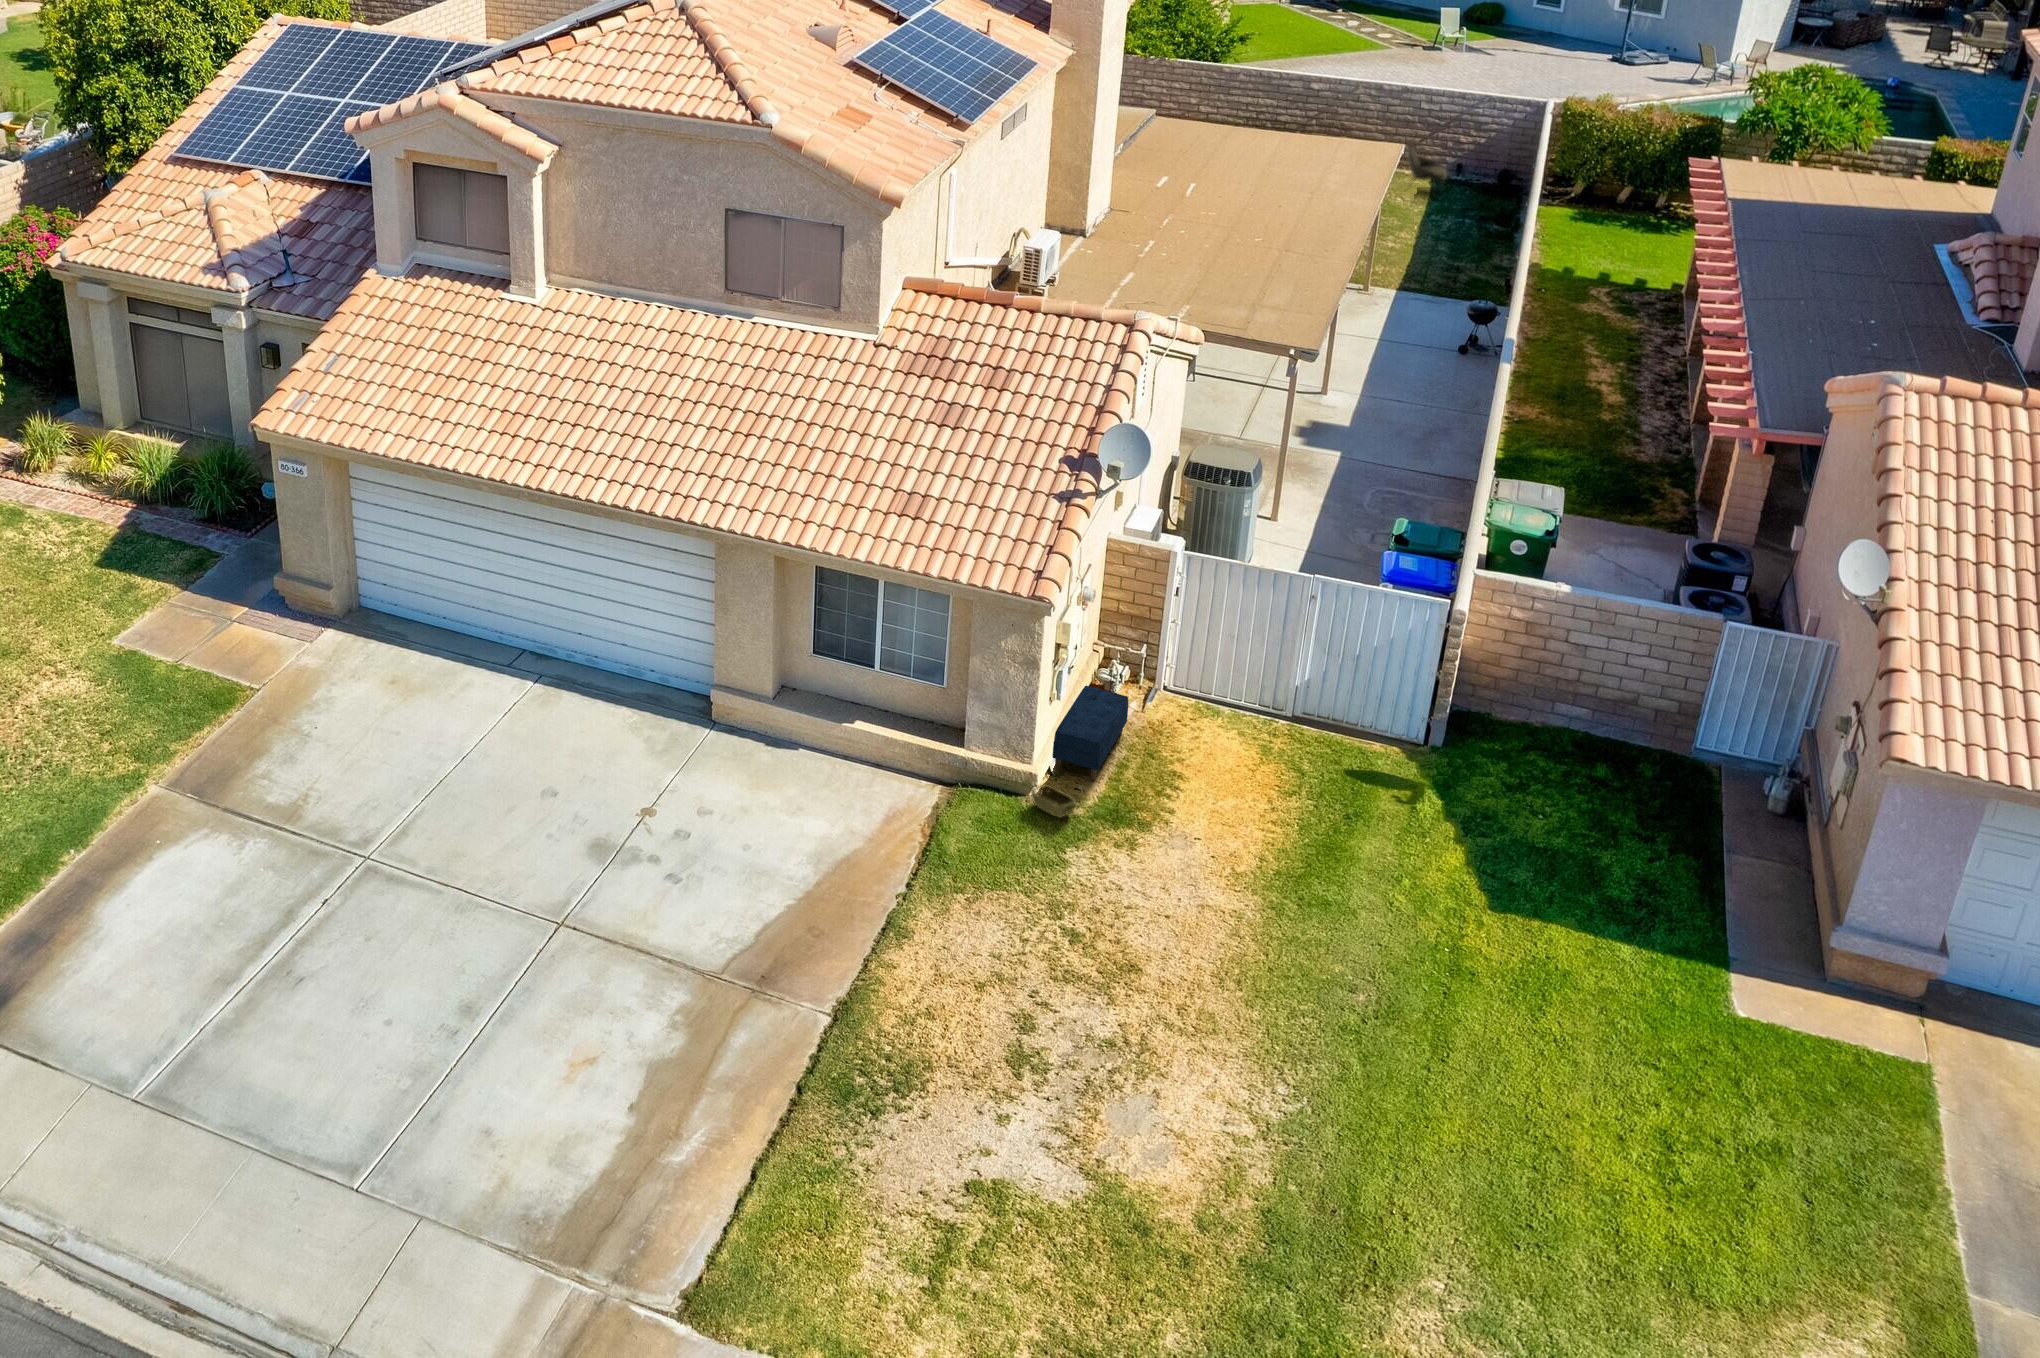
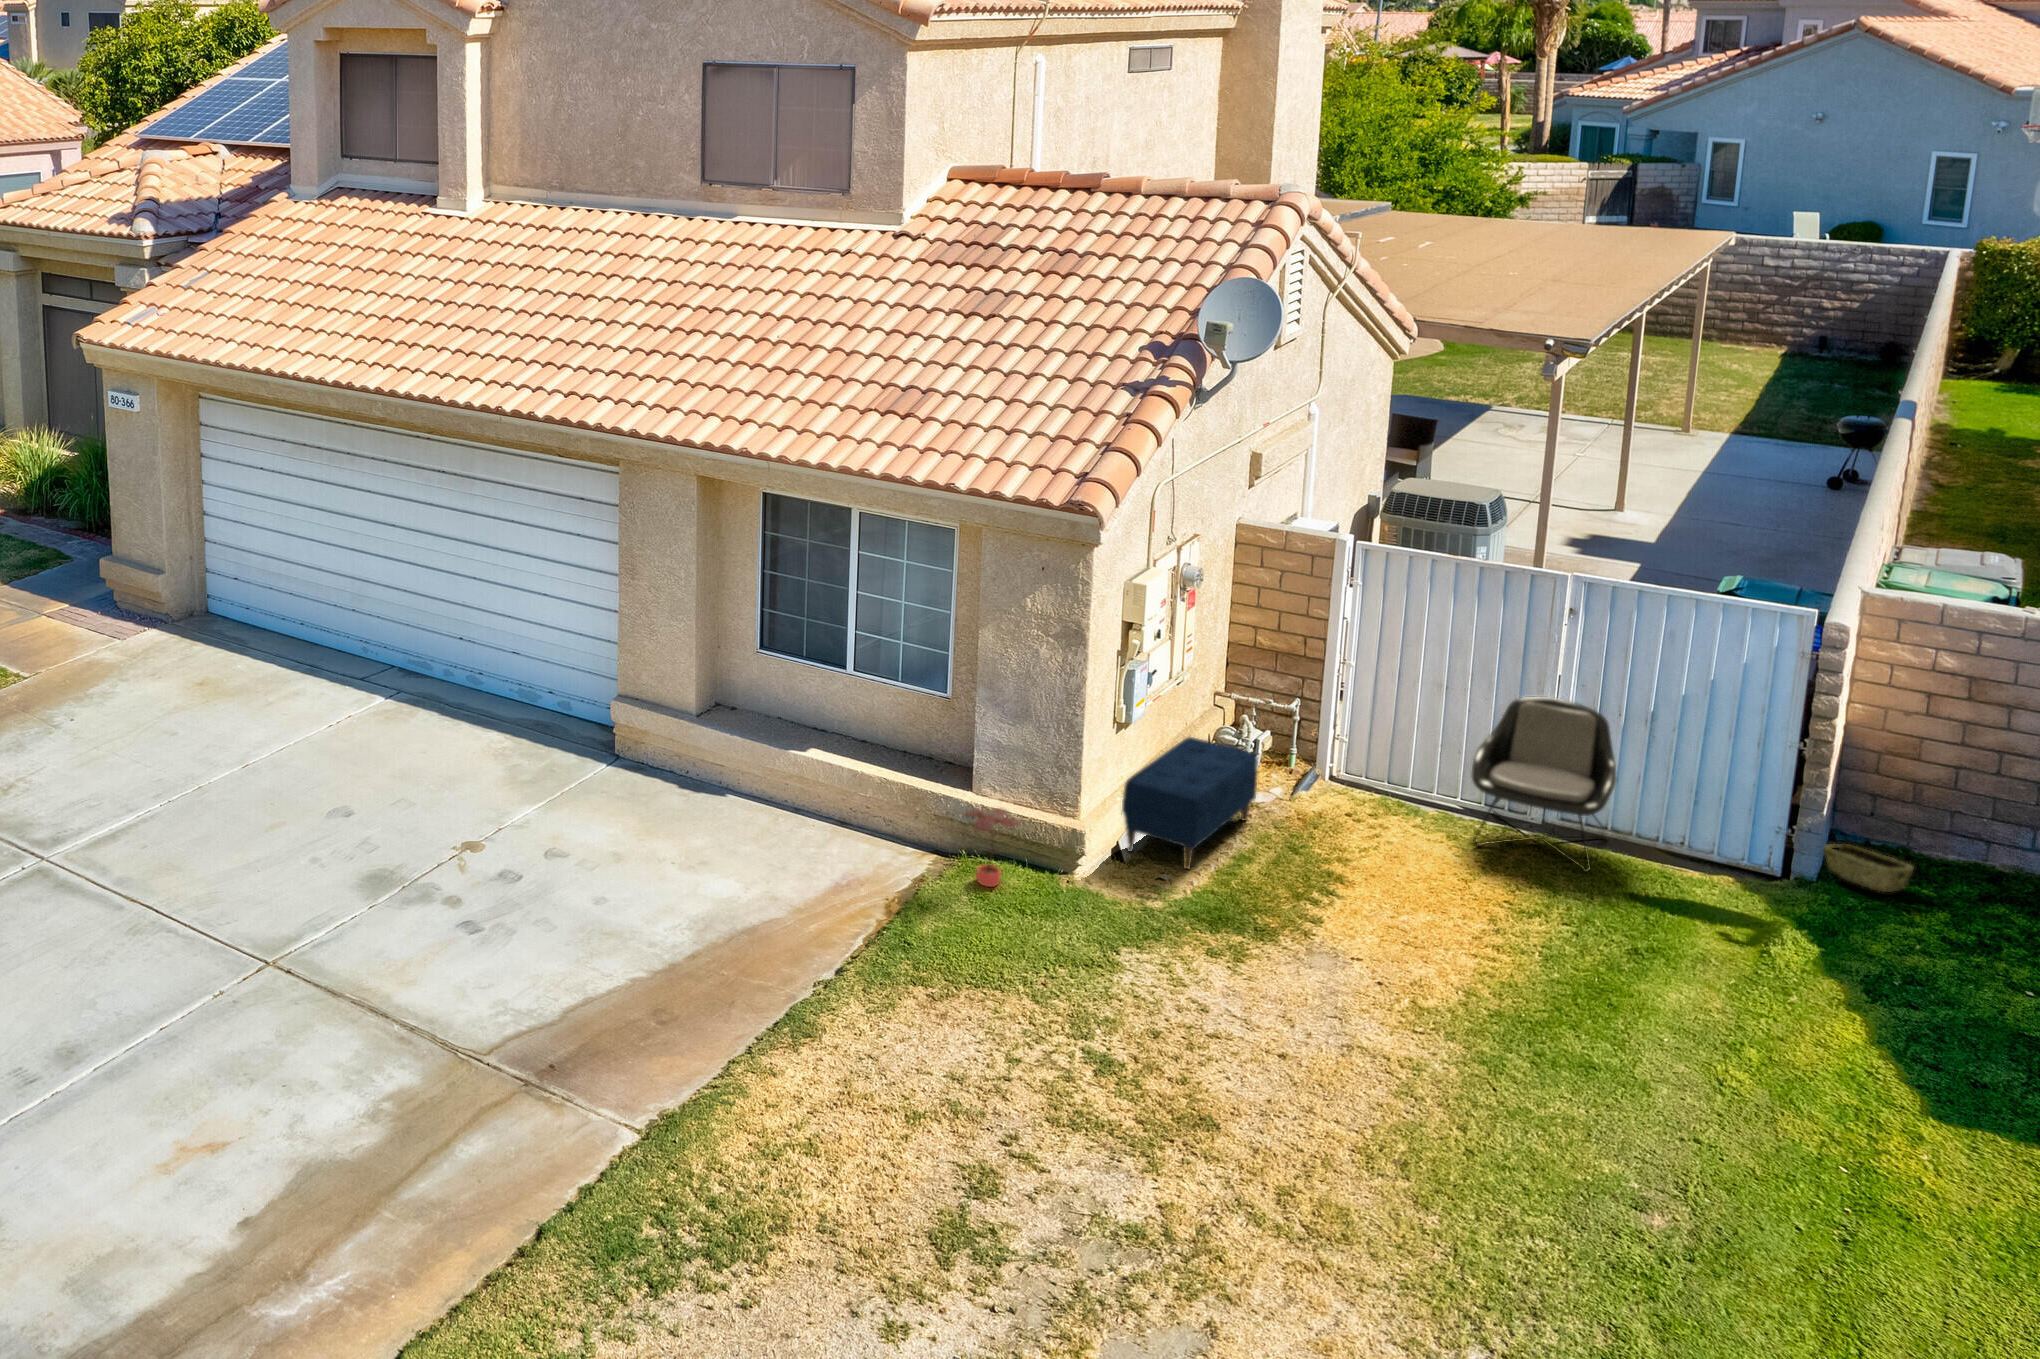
lounge chair: present [1405,148,1447,193] -> present [1472,697,1617,872]
potted plant: none [964,762,1000,810] -> present [964,808,1019,887]
woven basket: present [1031,784,1076,818] -> present [1823,844,1913,892]

